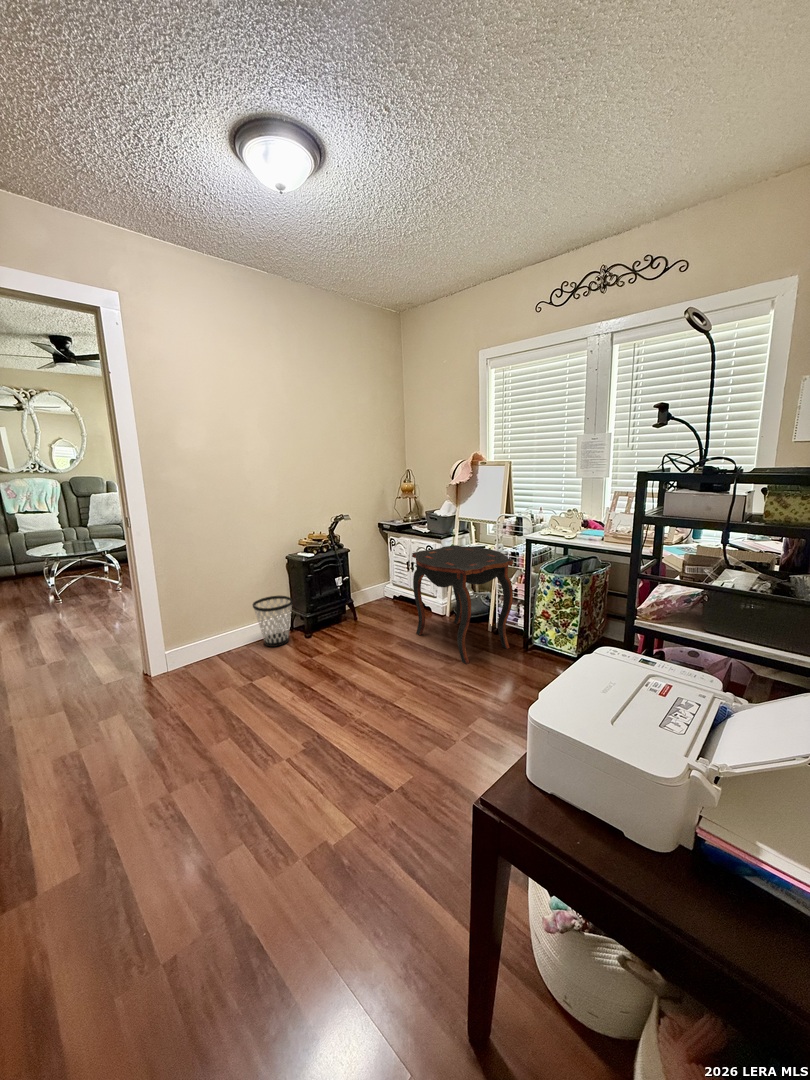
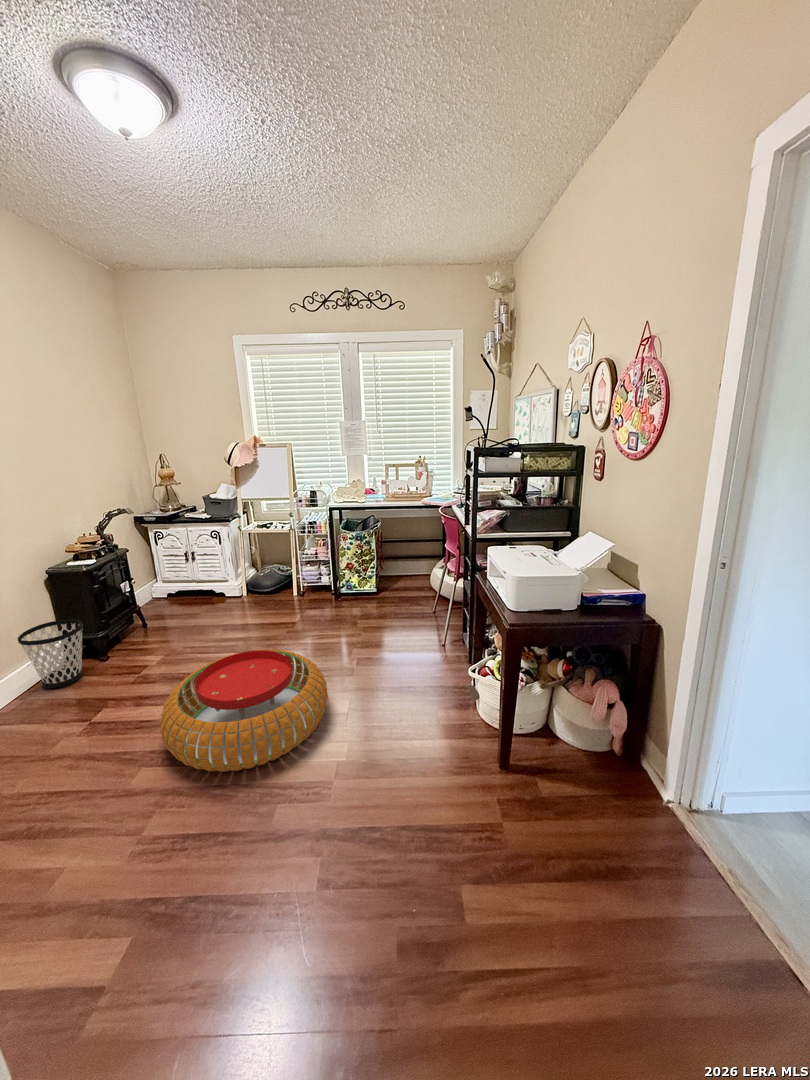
side table: present [412,545,513,664] -> none [220,522,325,622]
pouf: none [229,671,394,799] -> present [160,649,328,772]

